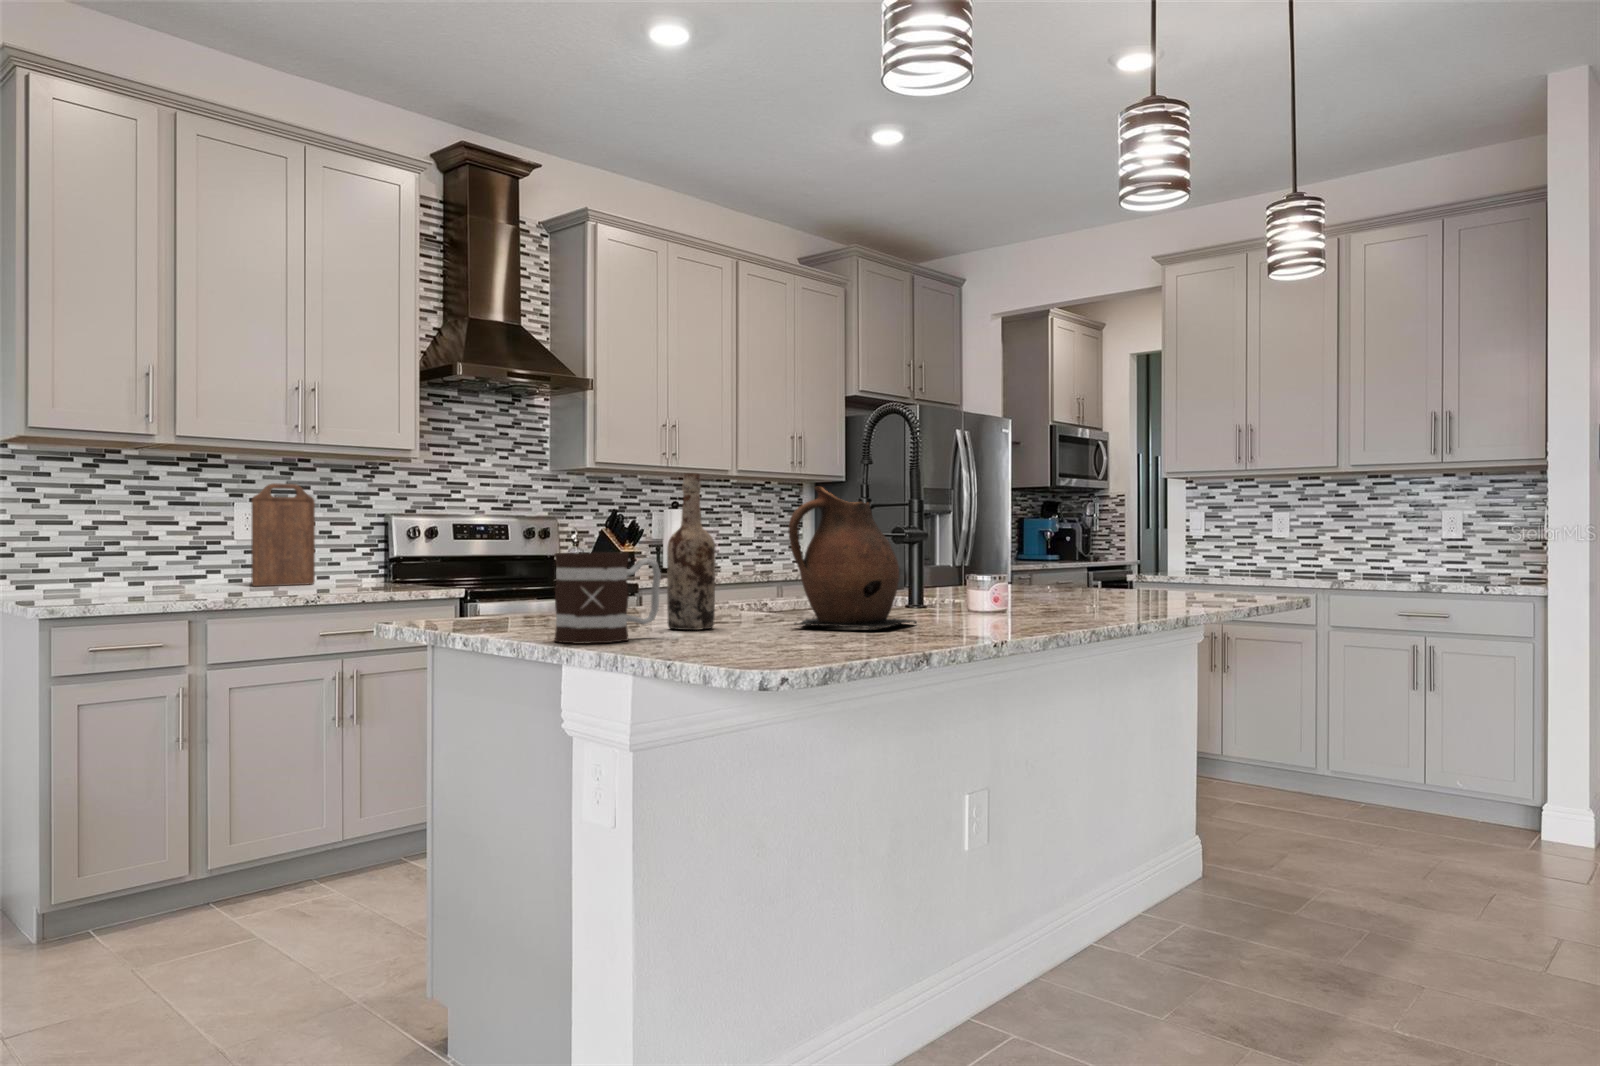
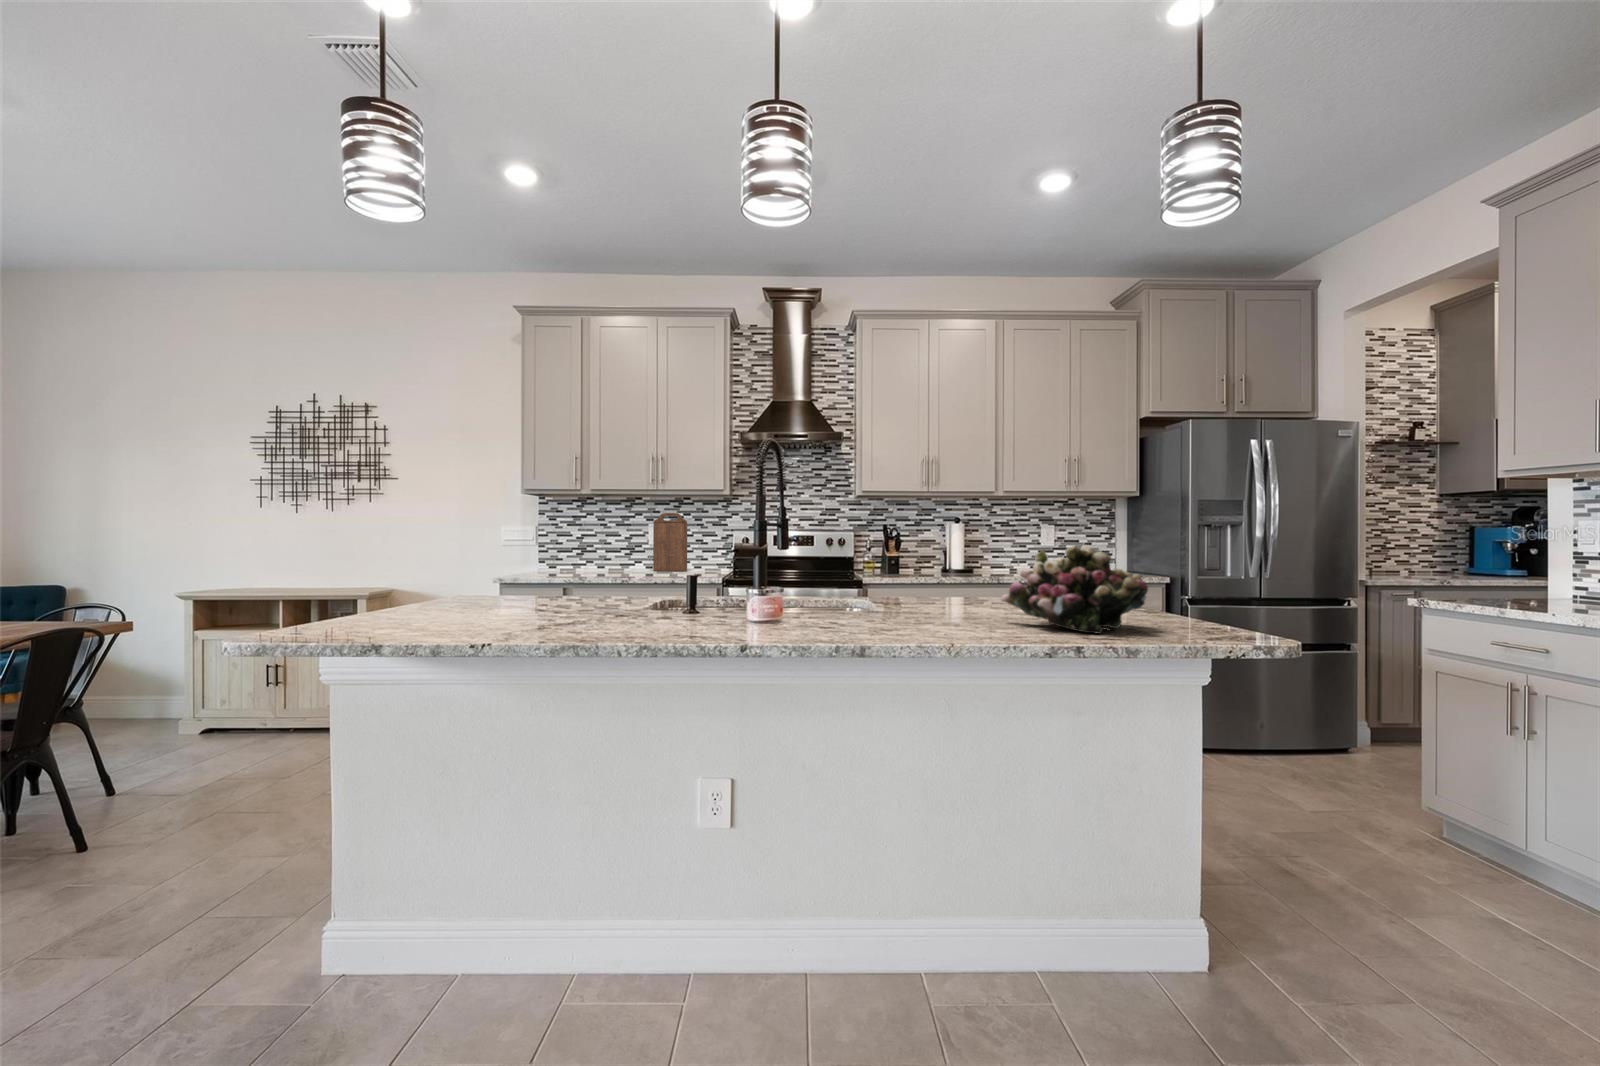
wine bottle: present [667,473,715,630] -> none [502,510,536,614]
ceramic pitcher: present [789,487,917,630] -> none [544,517,635,625]
flower arrangement: none [1094,527,1222,603] -> present [1001,545,1148,634]
mug: present [555,552,661,644] -> none [386,561,453,617]

